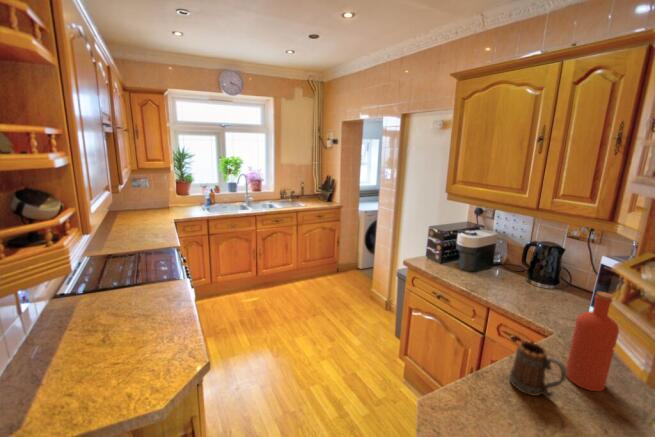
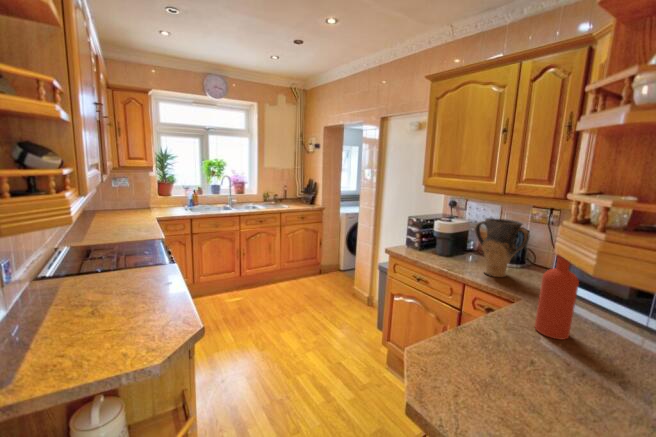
vase: none [503,236,564,301] -> present [475,218,530,277]
mug: present [509,341,567,397] -> none [486,296,537,344]

